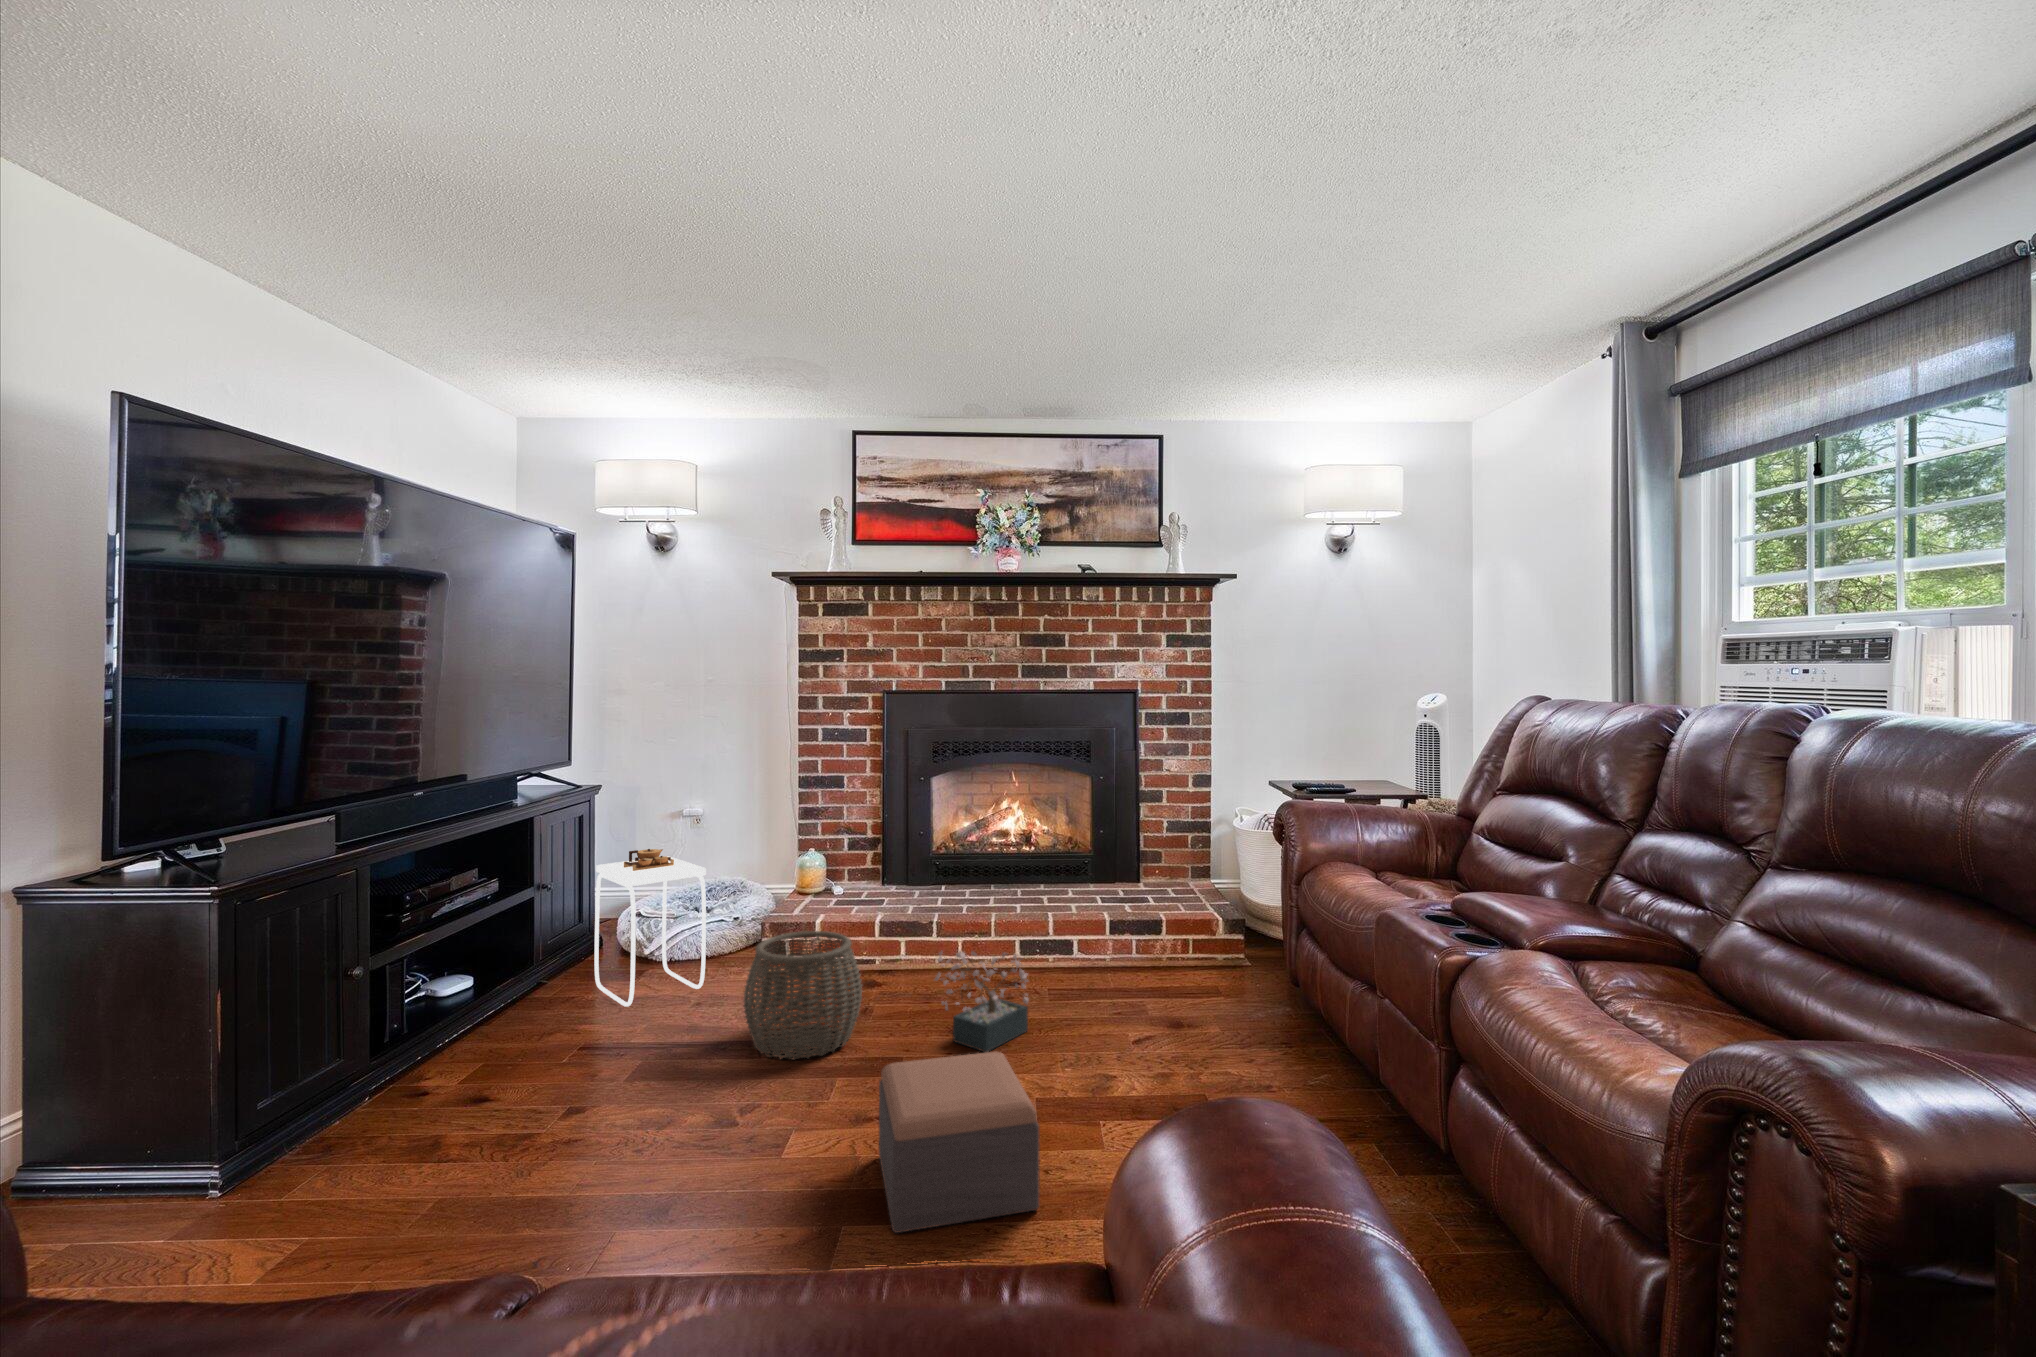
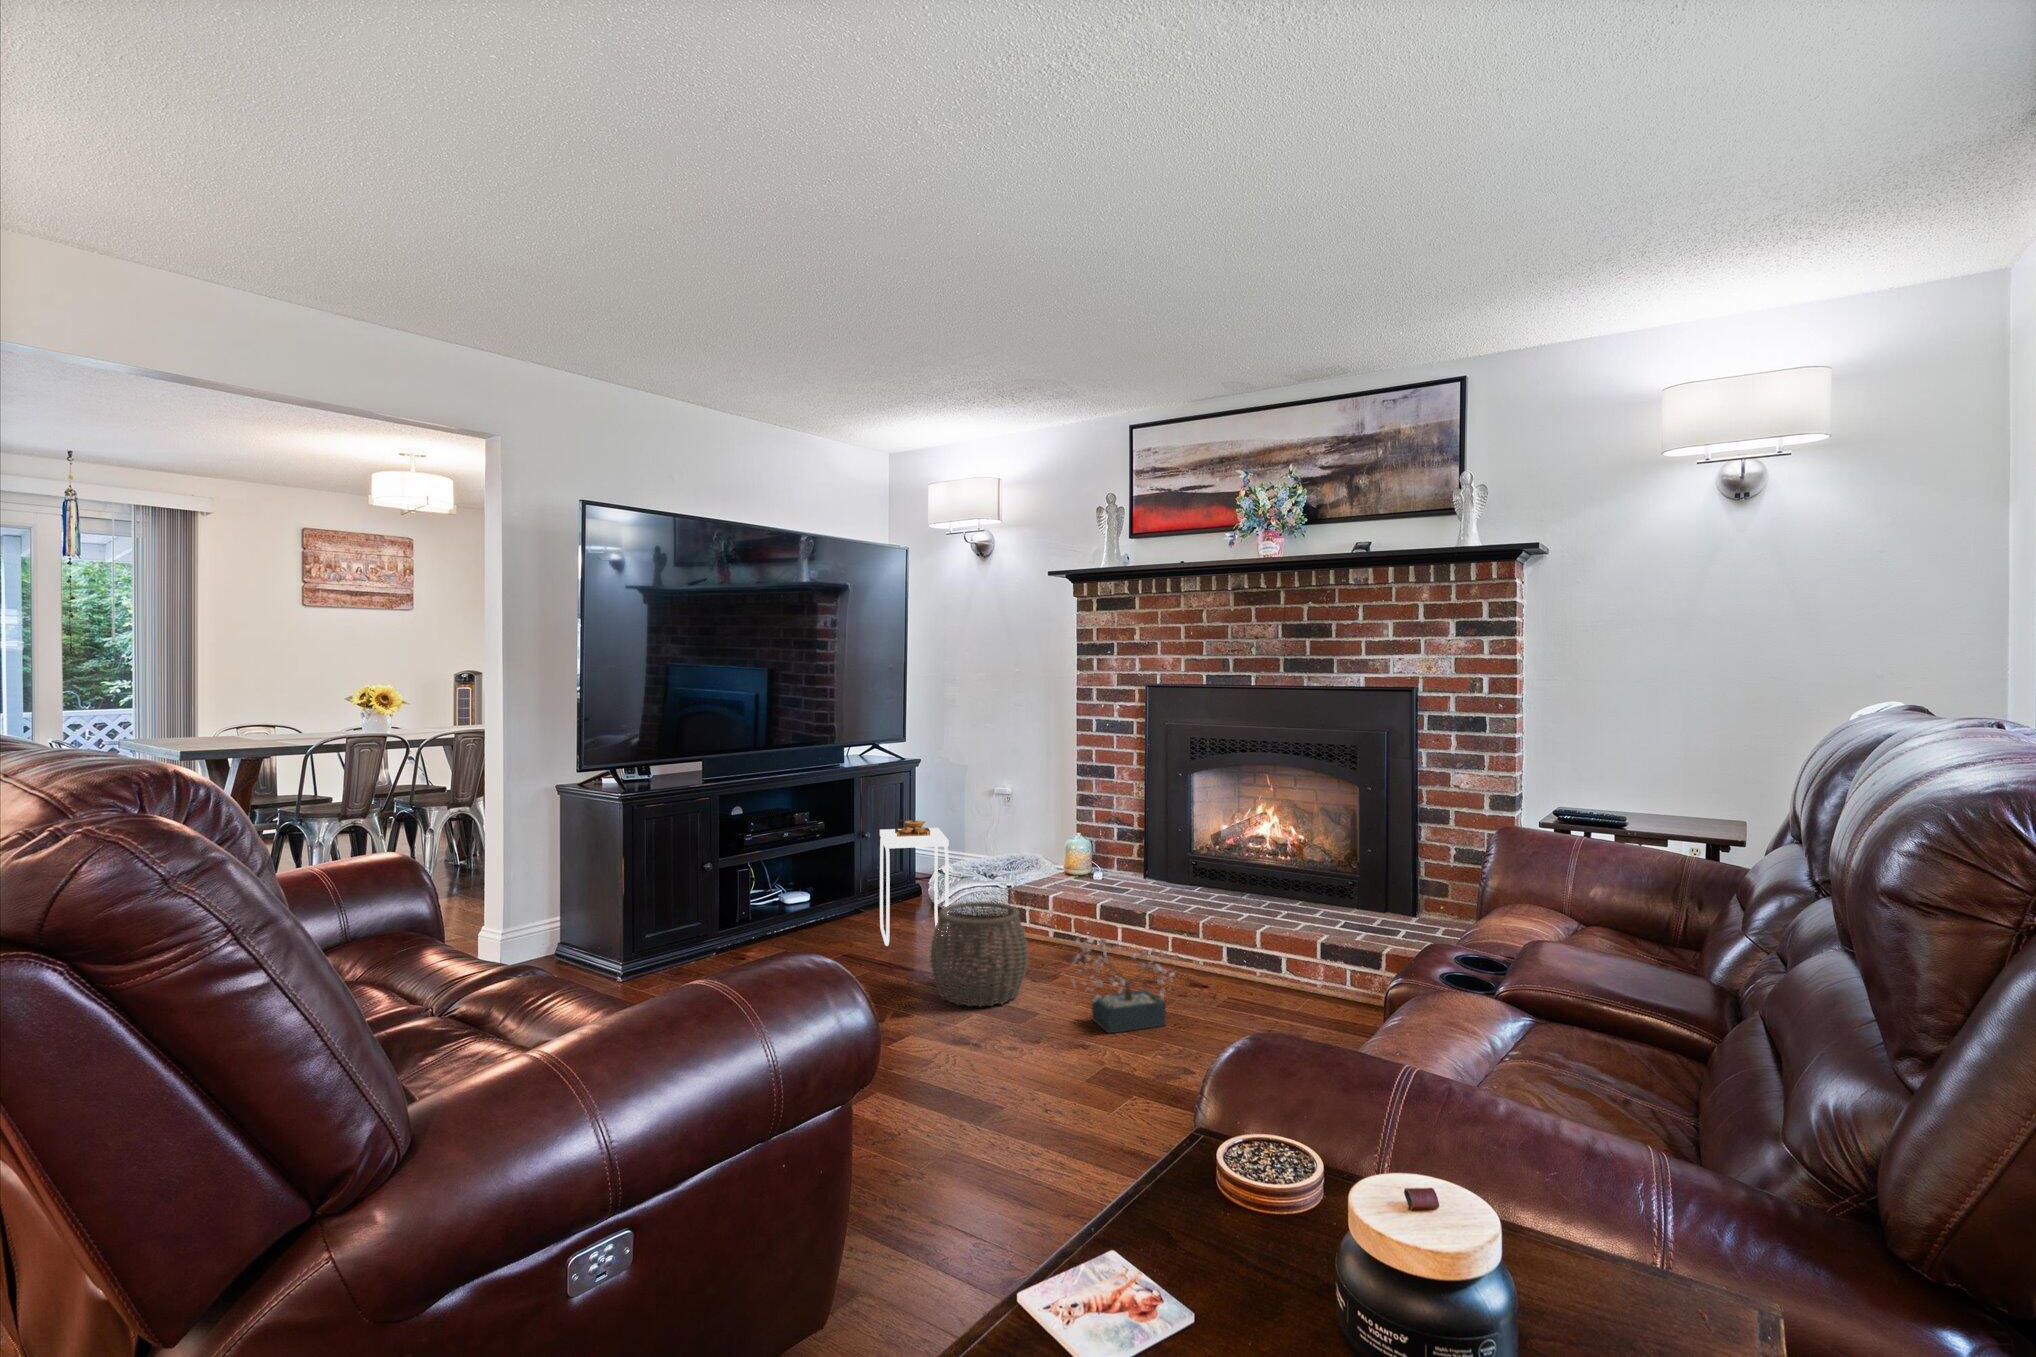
footstool: present [879,1051,1039,1233] -> none [904,1006,1049,1141]

